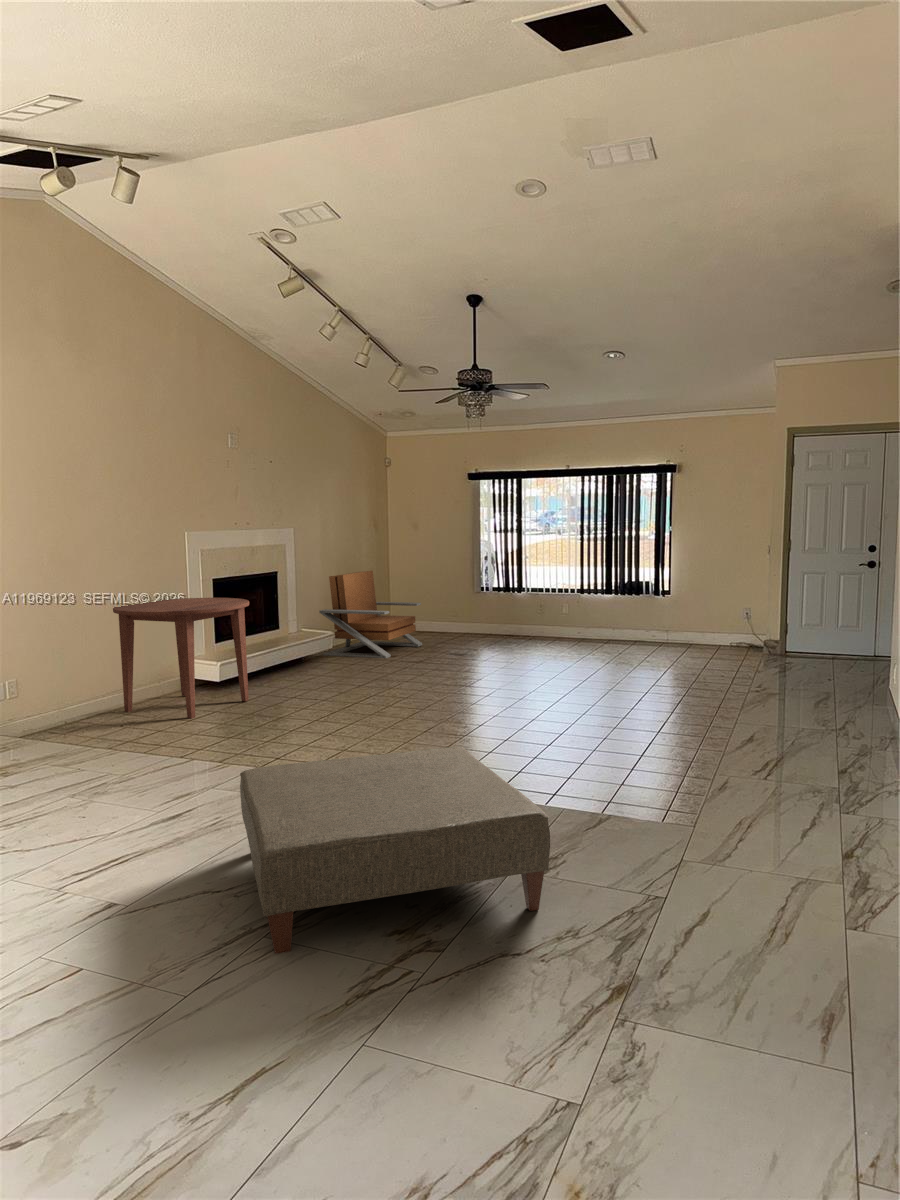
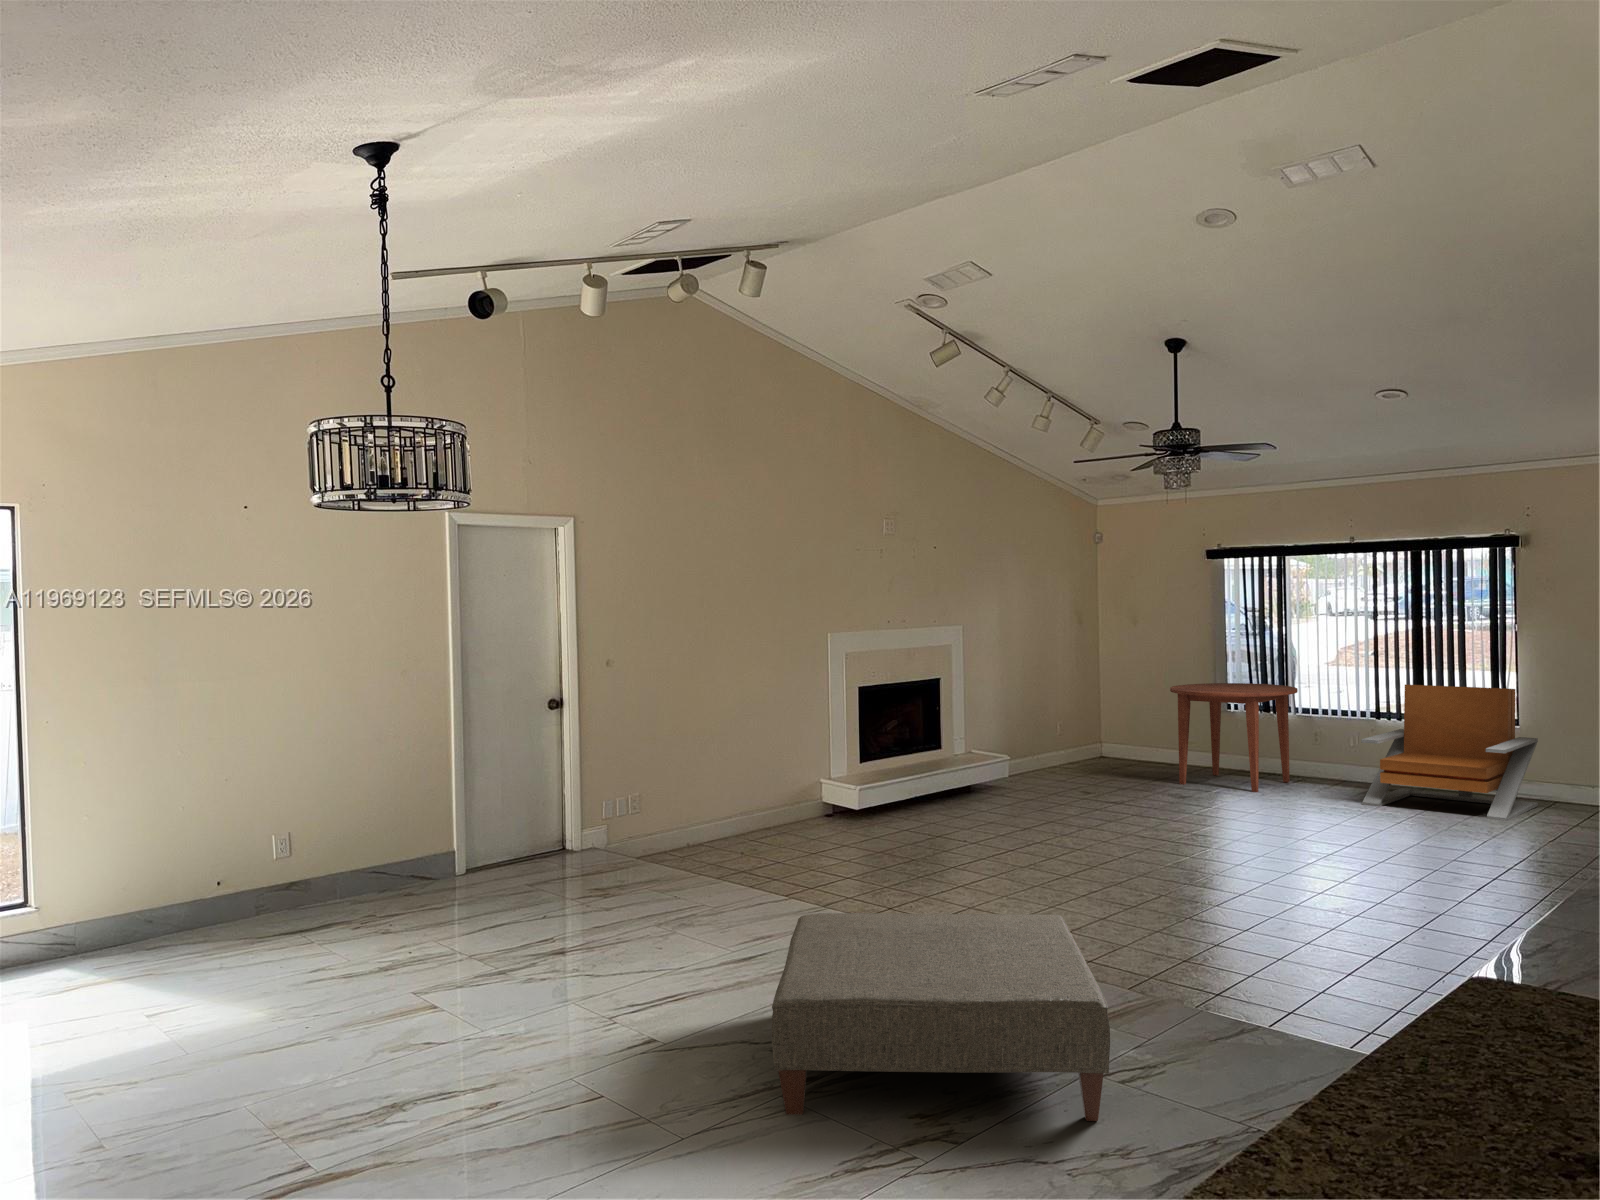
lounge chair: present [319,571,422,658] -> present [1361,685,1538,821]
dining table: present [113,598,249,719] -> present [1170,683,1298,792]

